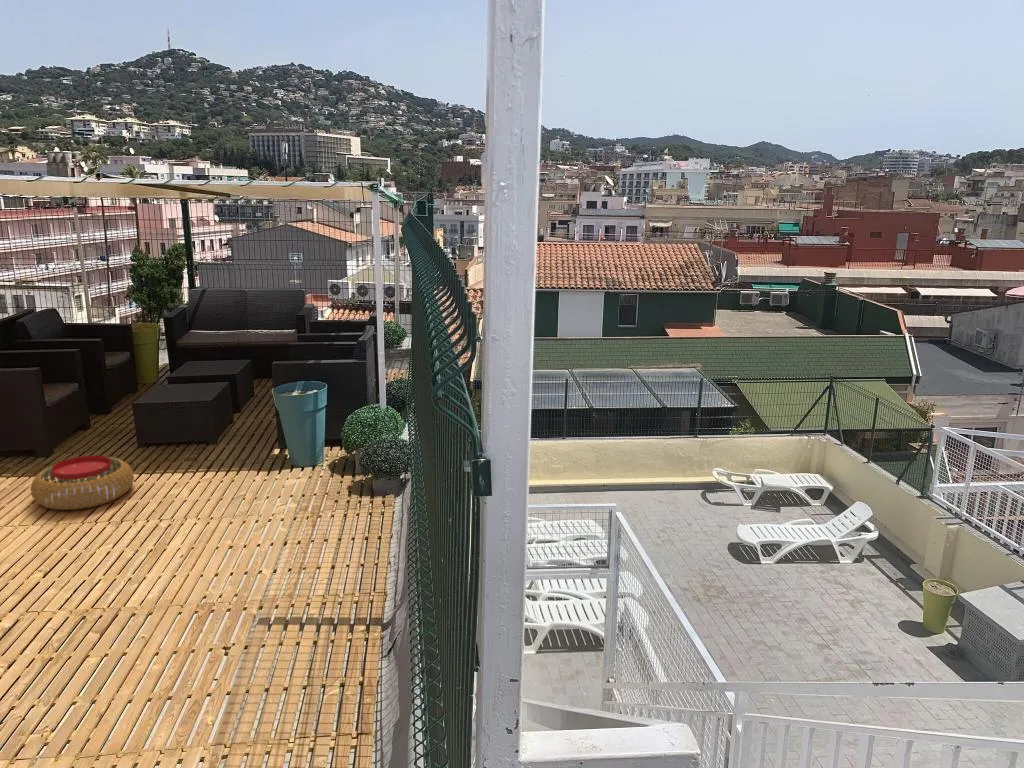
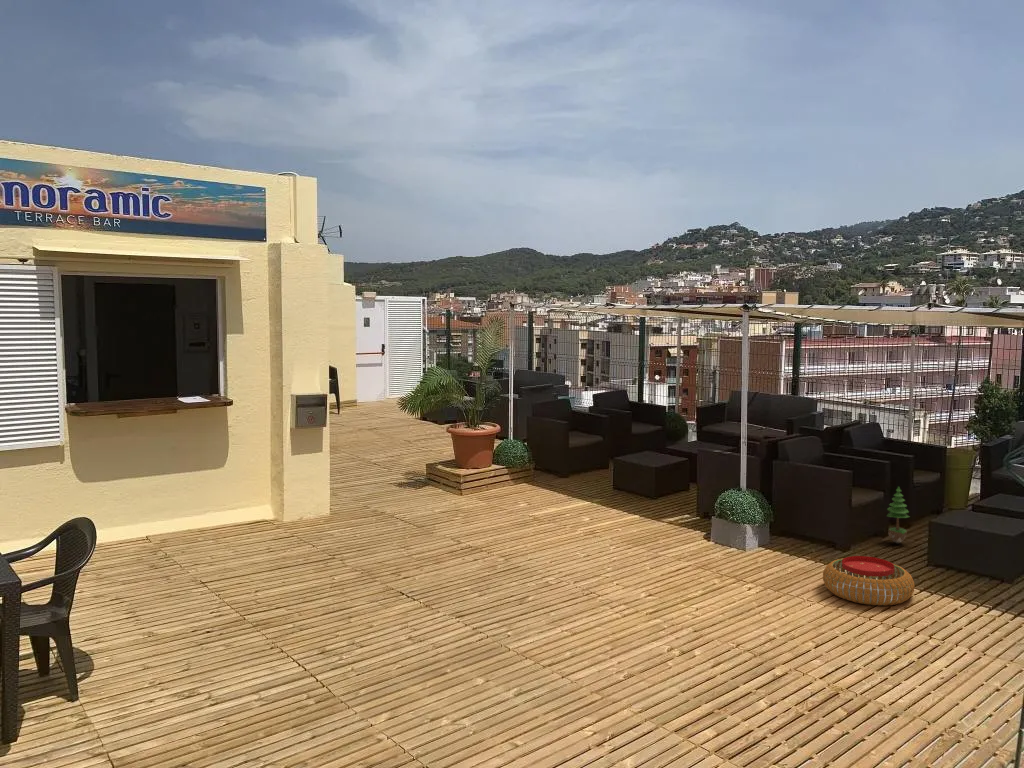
potted tree: none [86,374,111,433] -> present [887,487,909,543]

